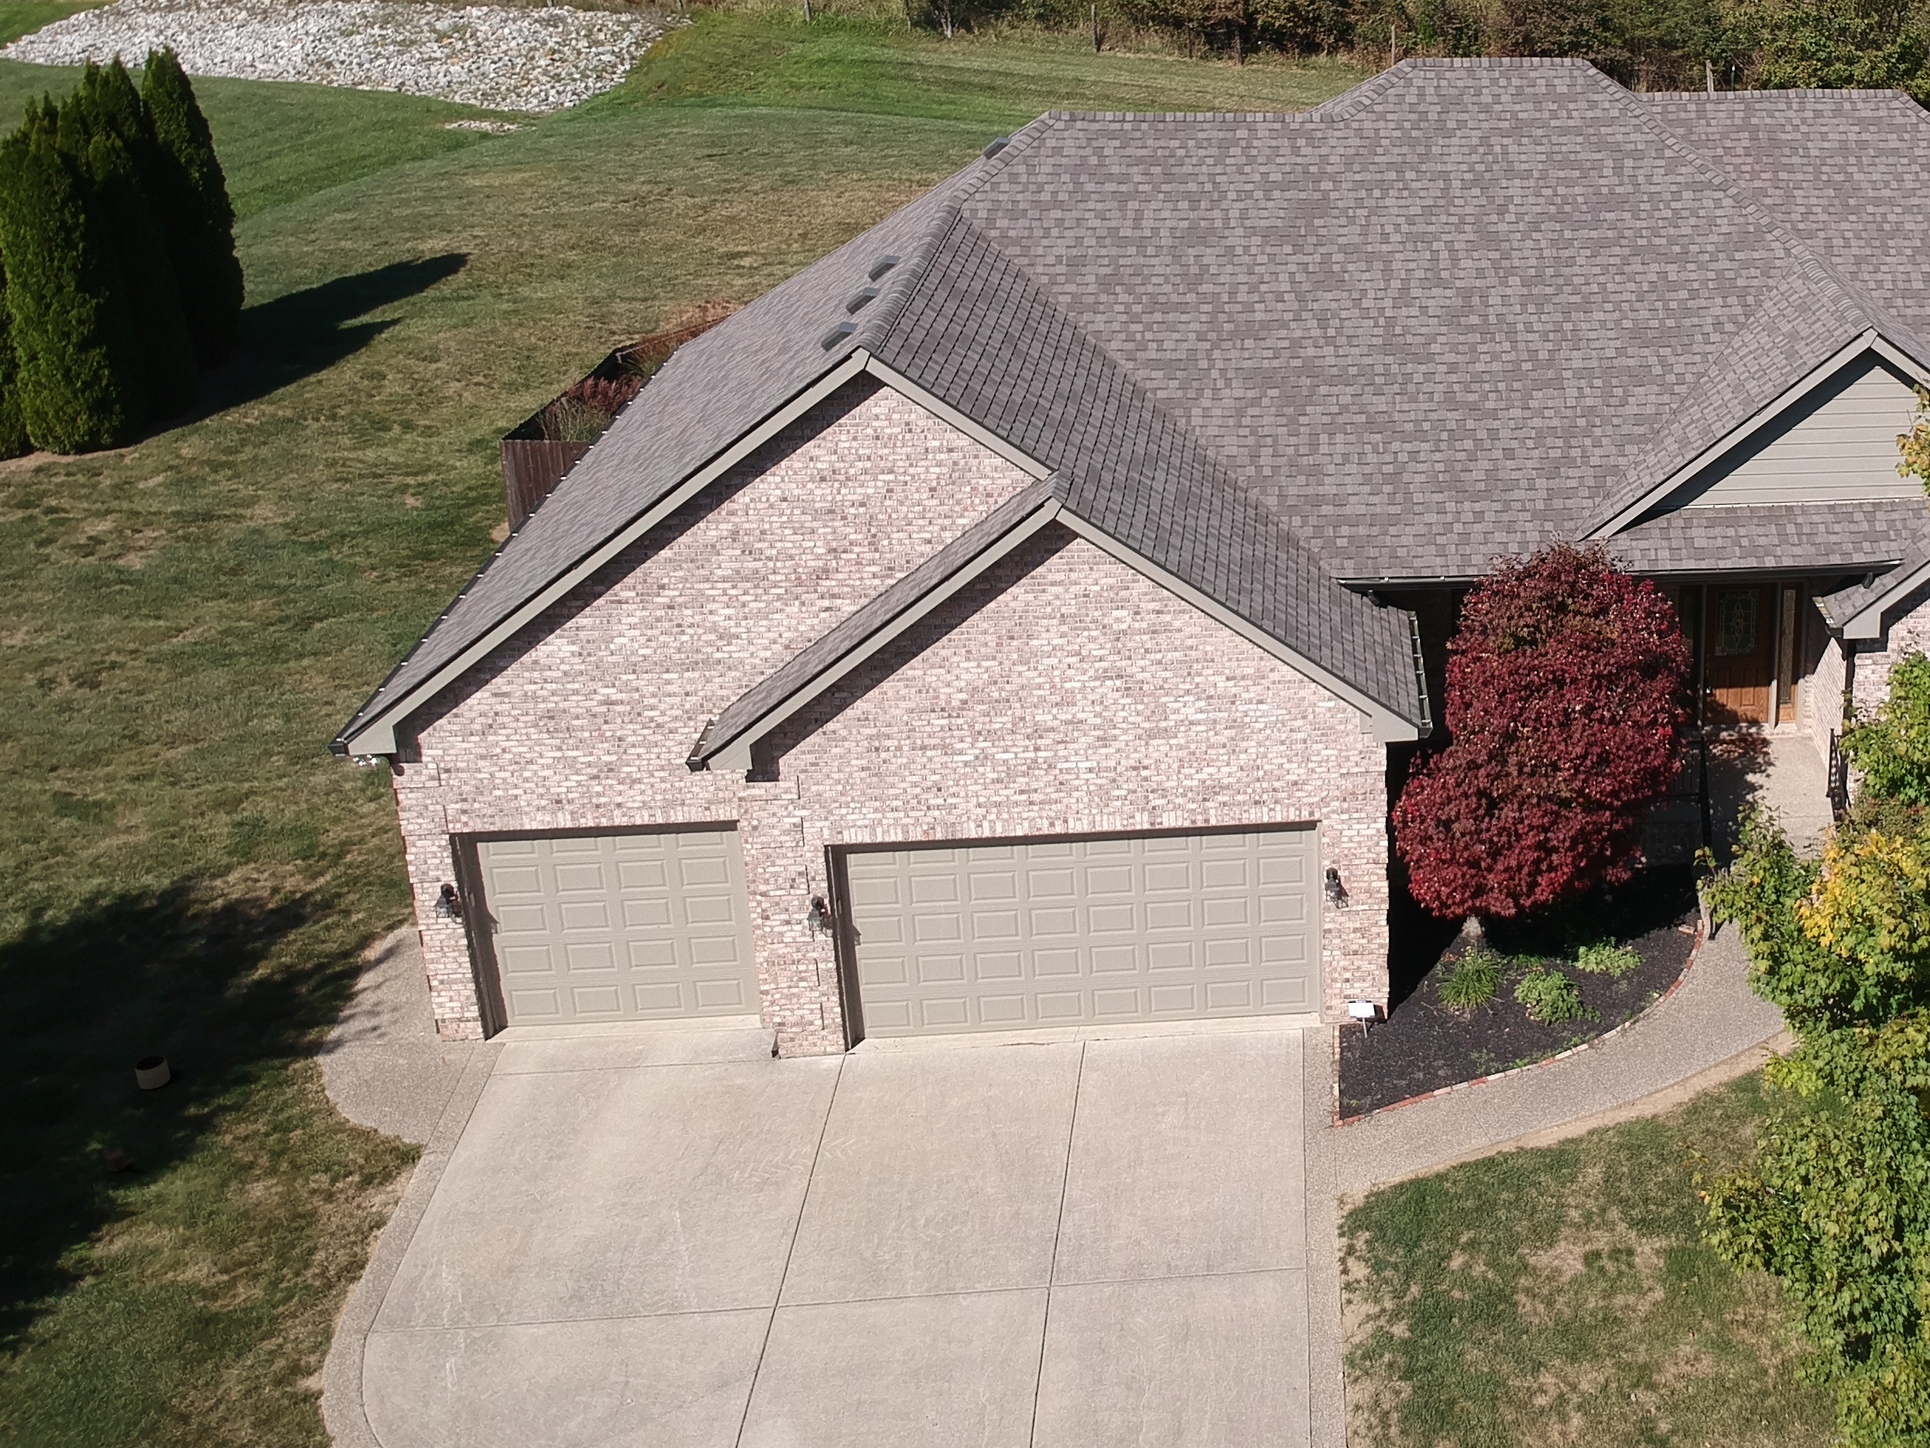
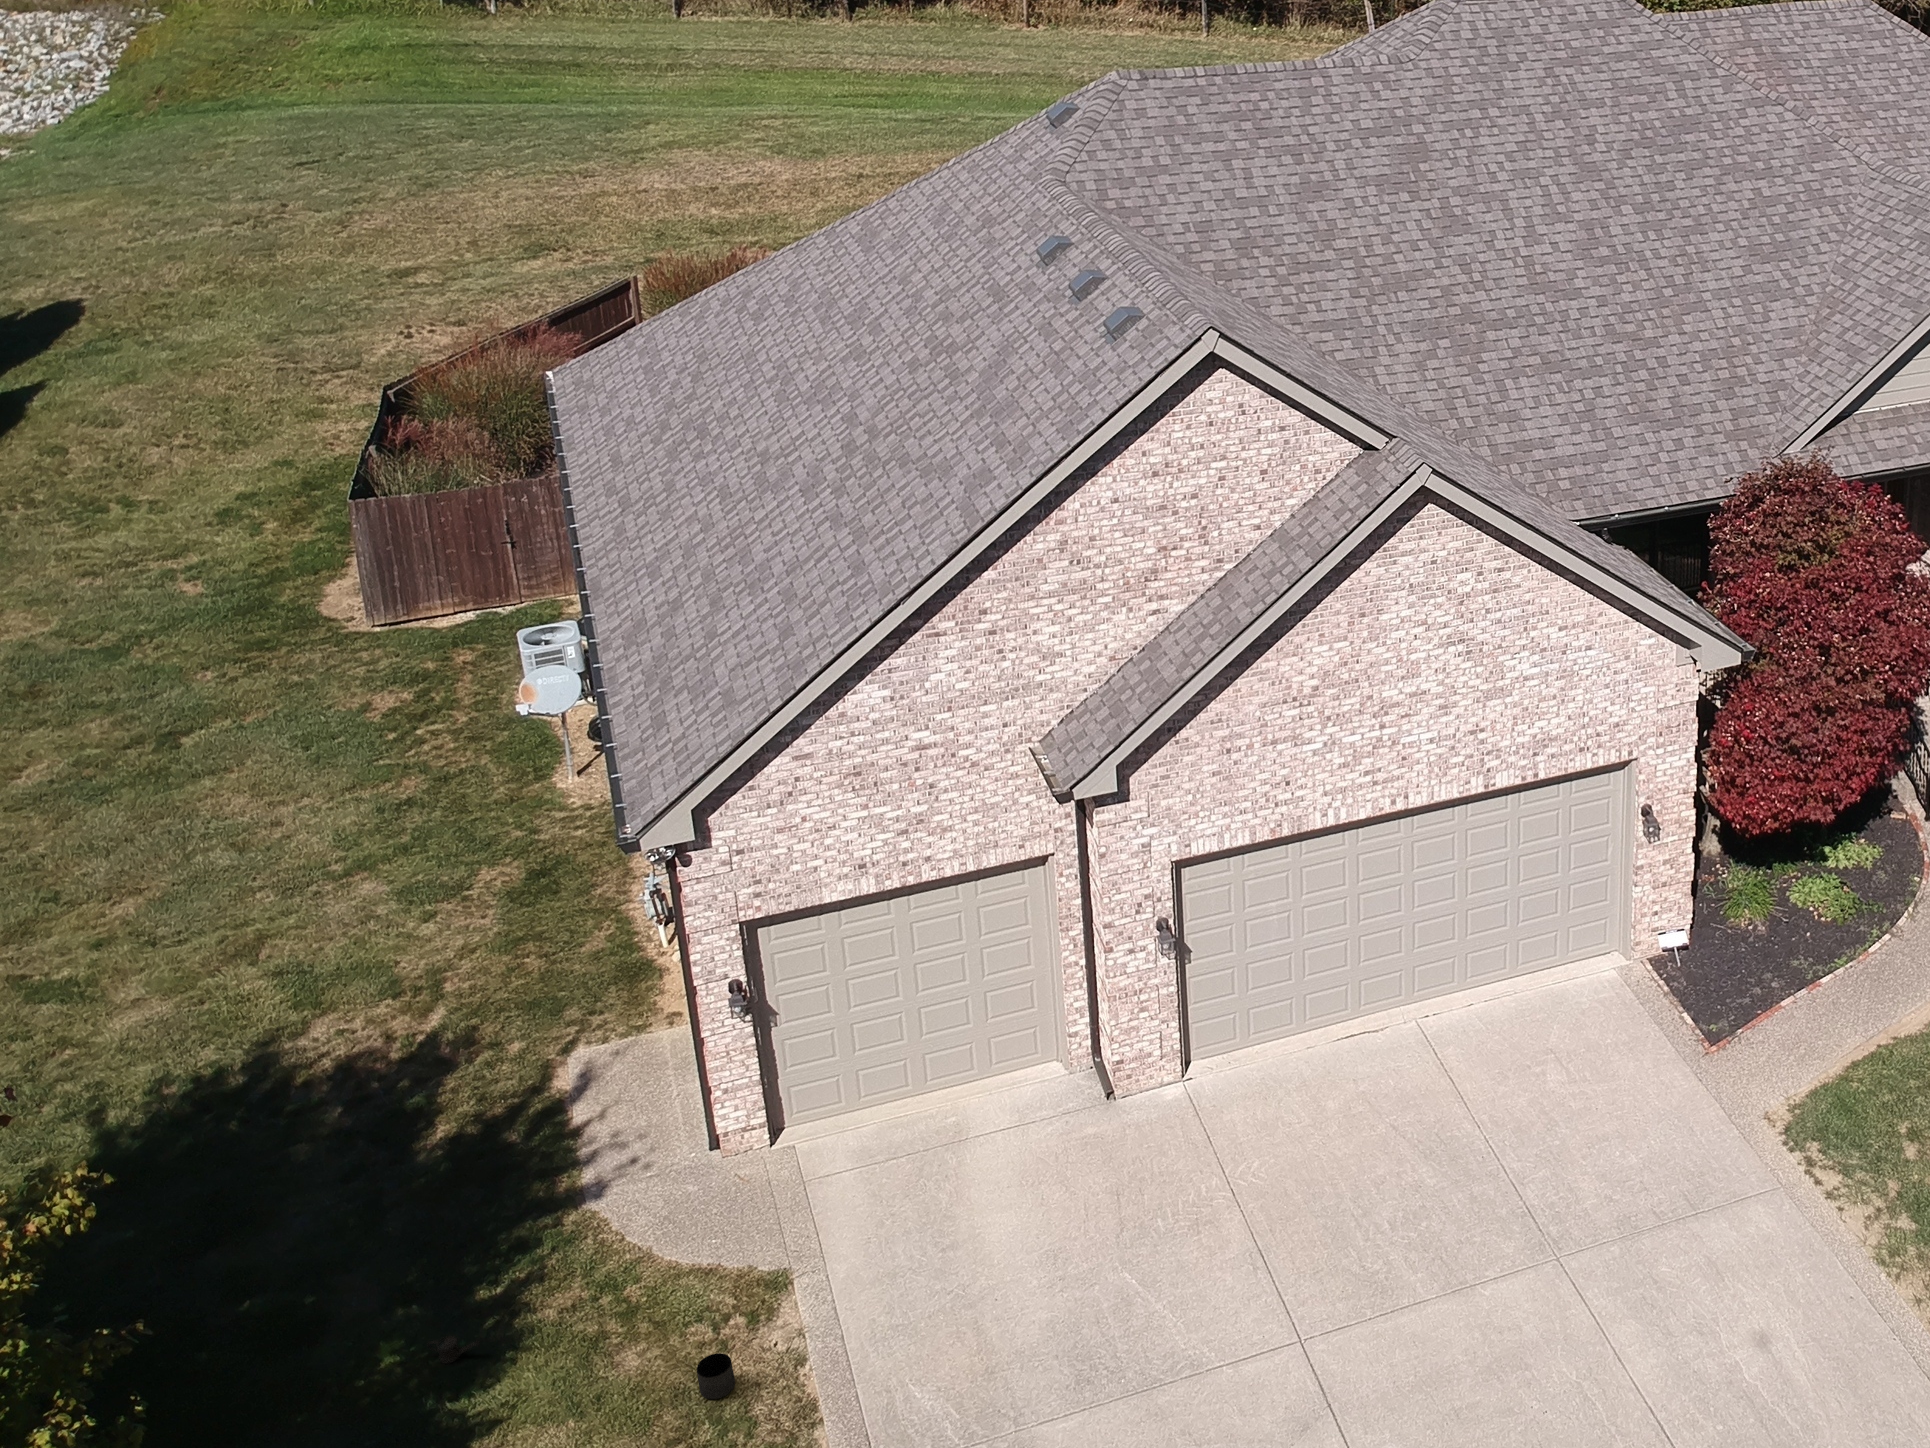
planter: present [135,1055,170,1089] -> present [697,1353,735,1399]

